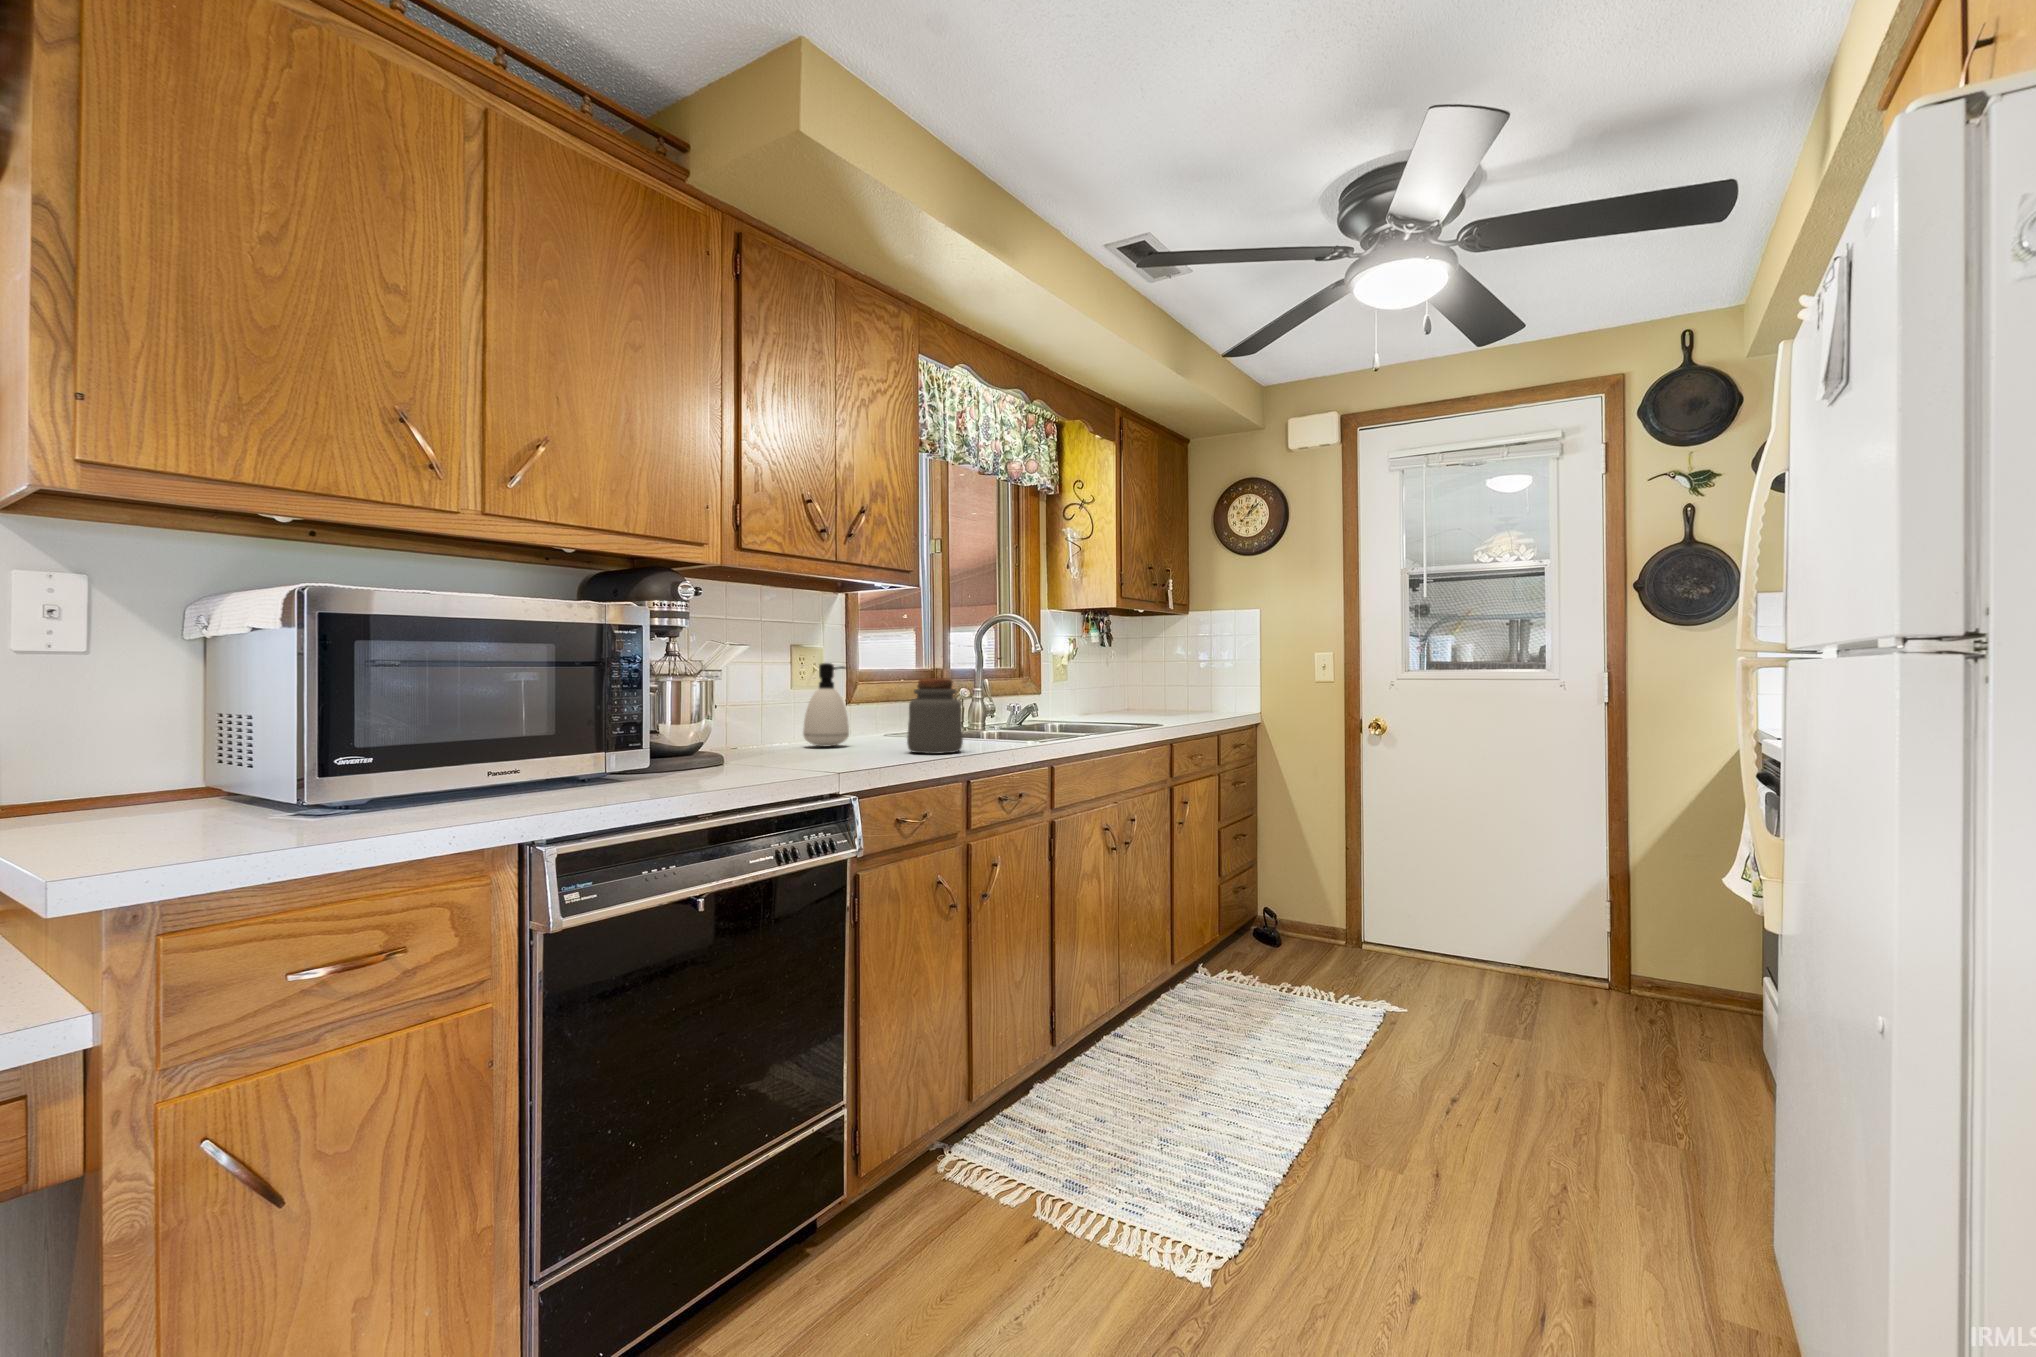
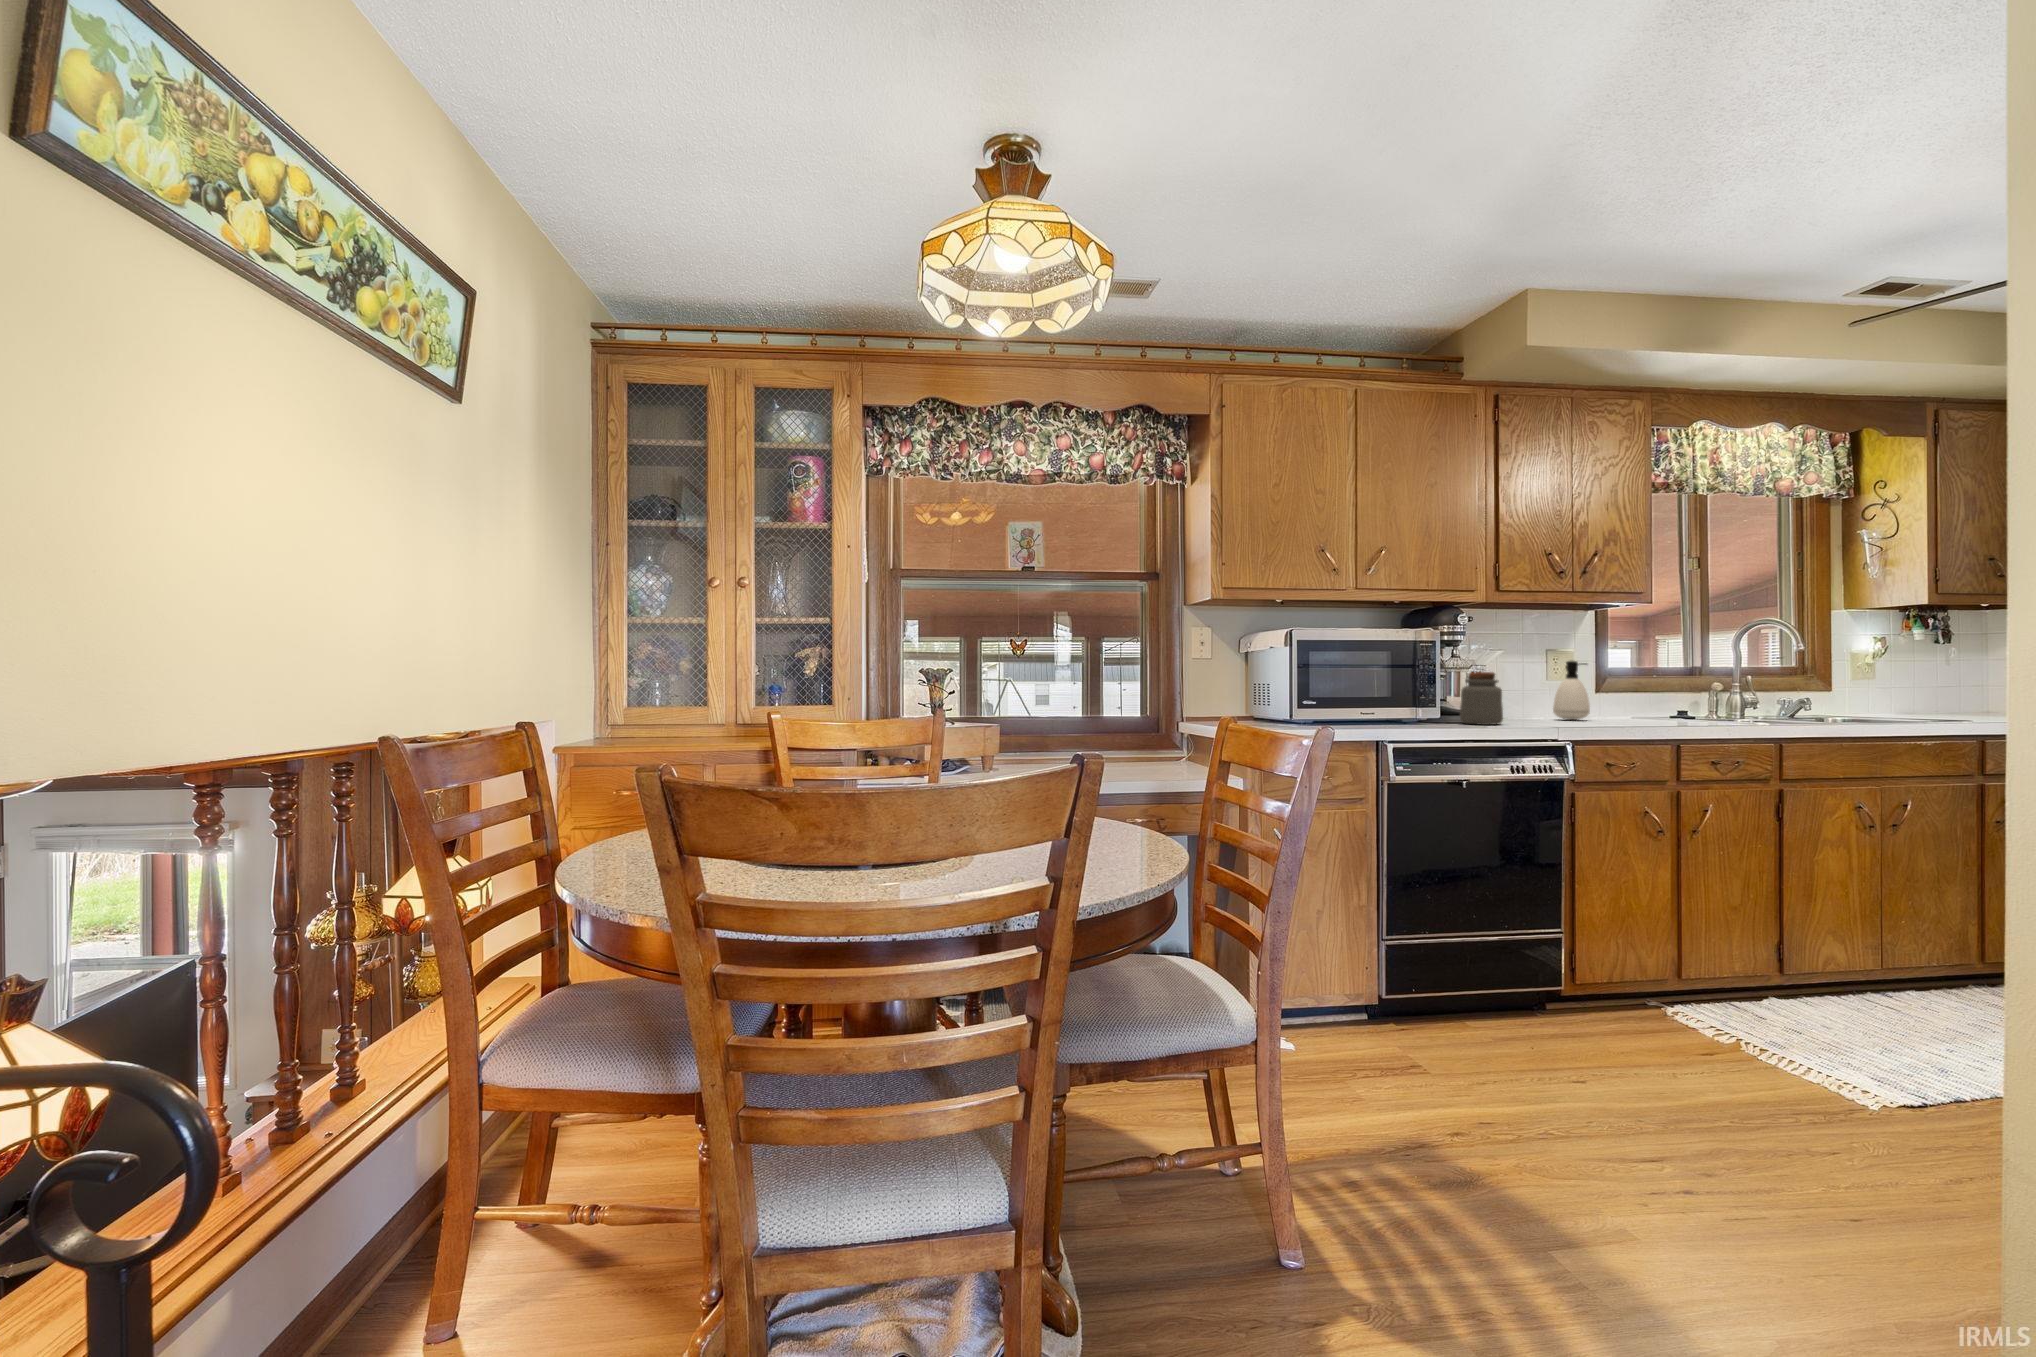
jar: present [907,678,963,754] -> present [1460,672,1503,725]

